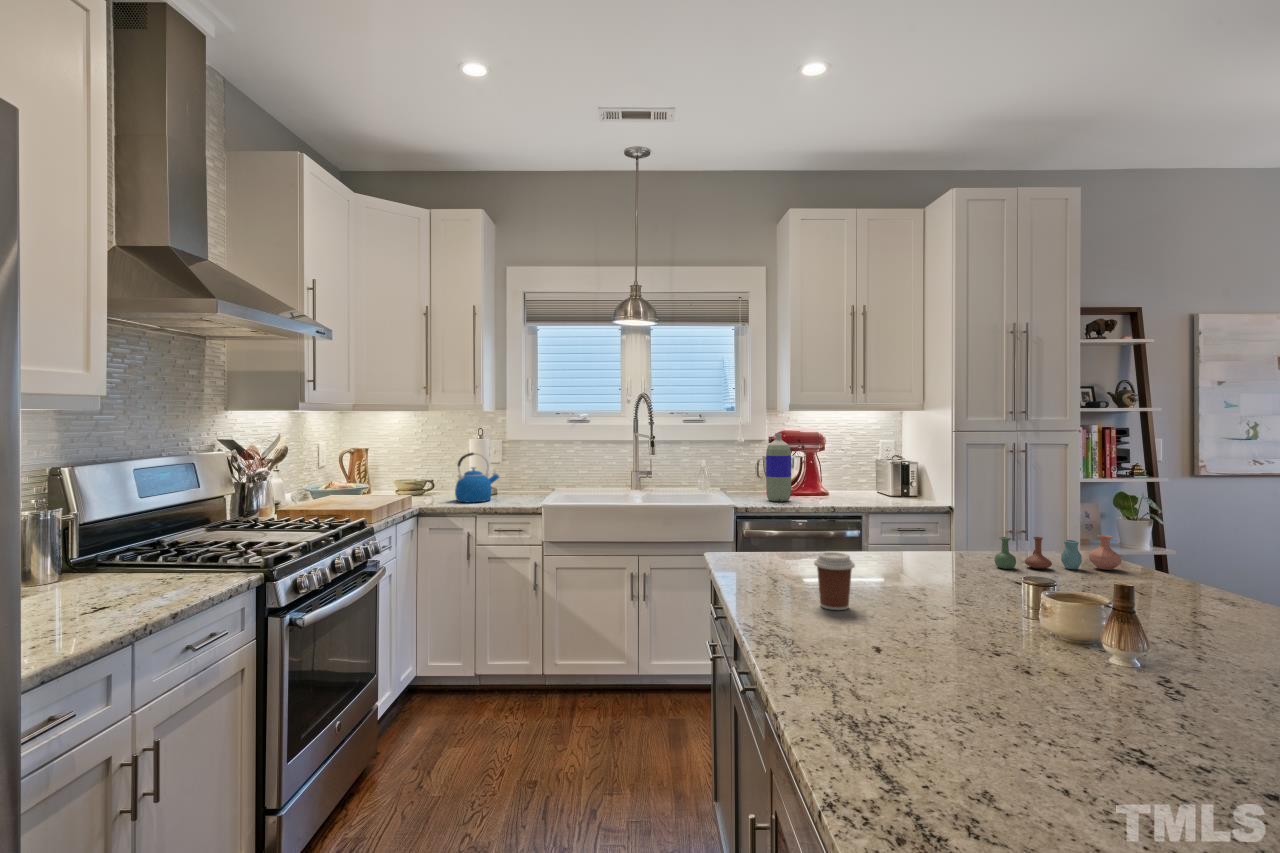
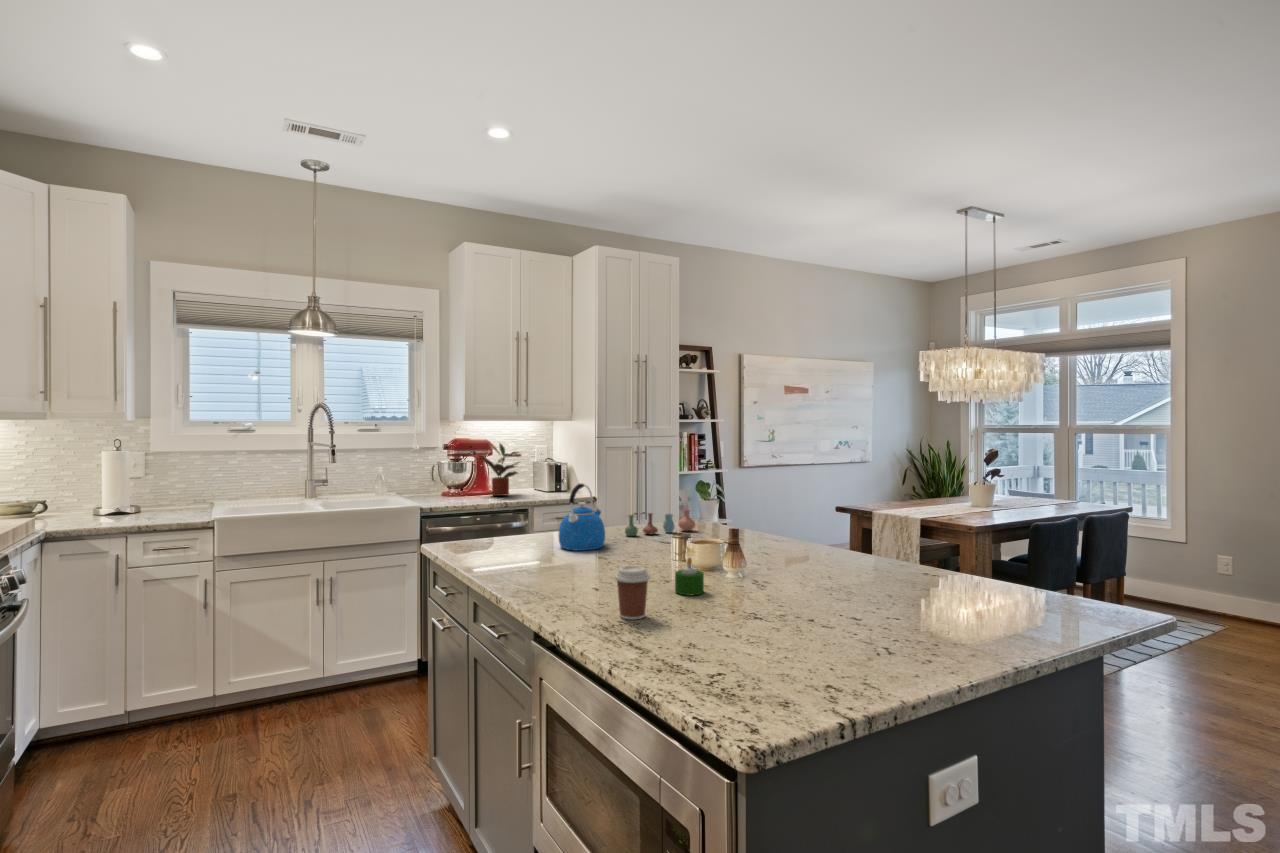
bottle: present [766,433,791,501] -> none [446,441,468,501]
potted plant: none [804,433,857,499] -> present [479,444,521,496]
kettle: present [455,453,499,502] -> present [559,483,605,551]
coffee cup: present [814,552,855,610] -> present [614,566,650,620]
candle: none [1092,634,1159,711] -> present [675,558,704,595]

